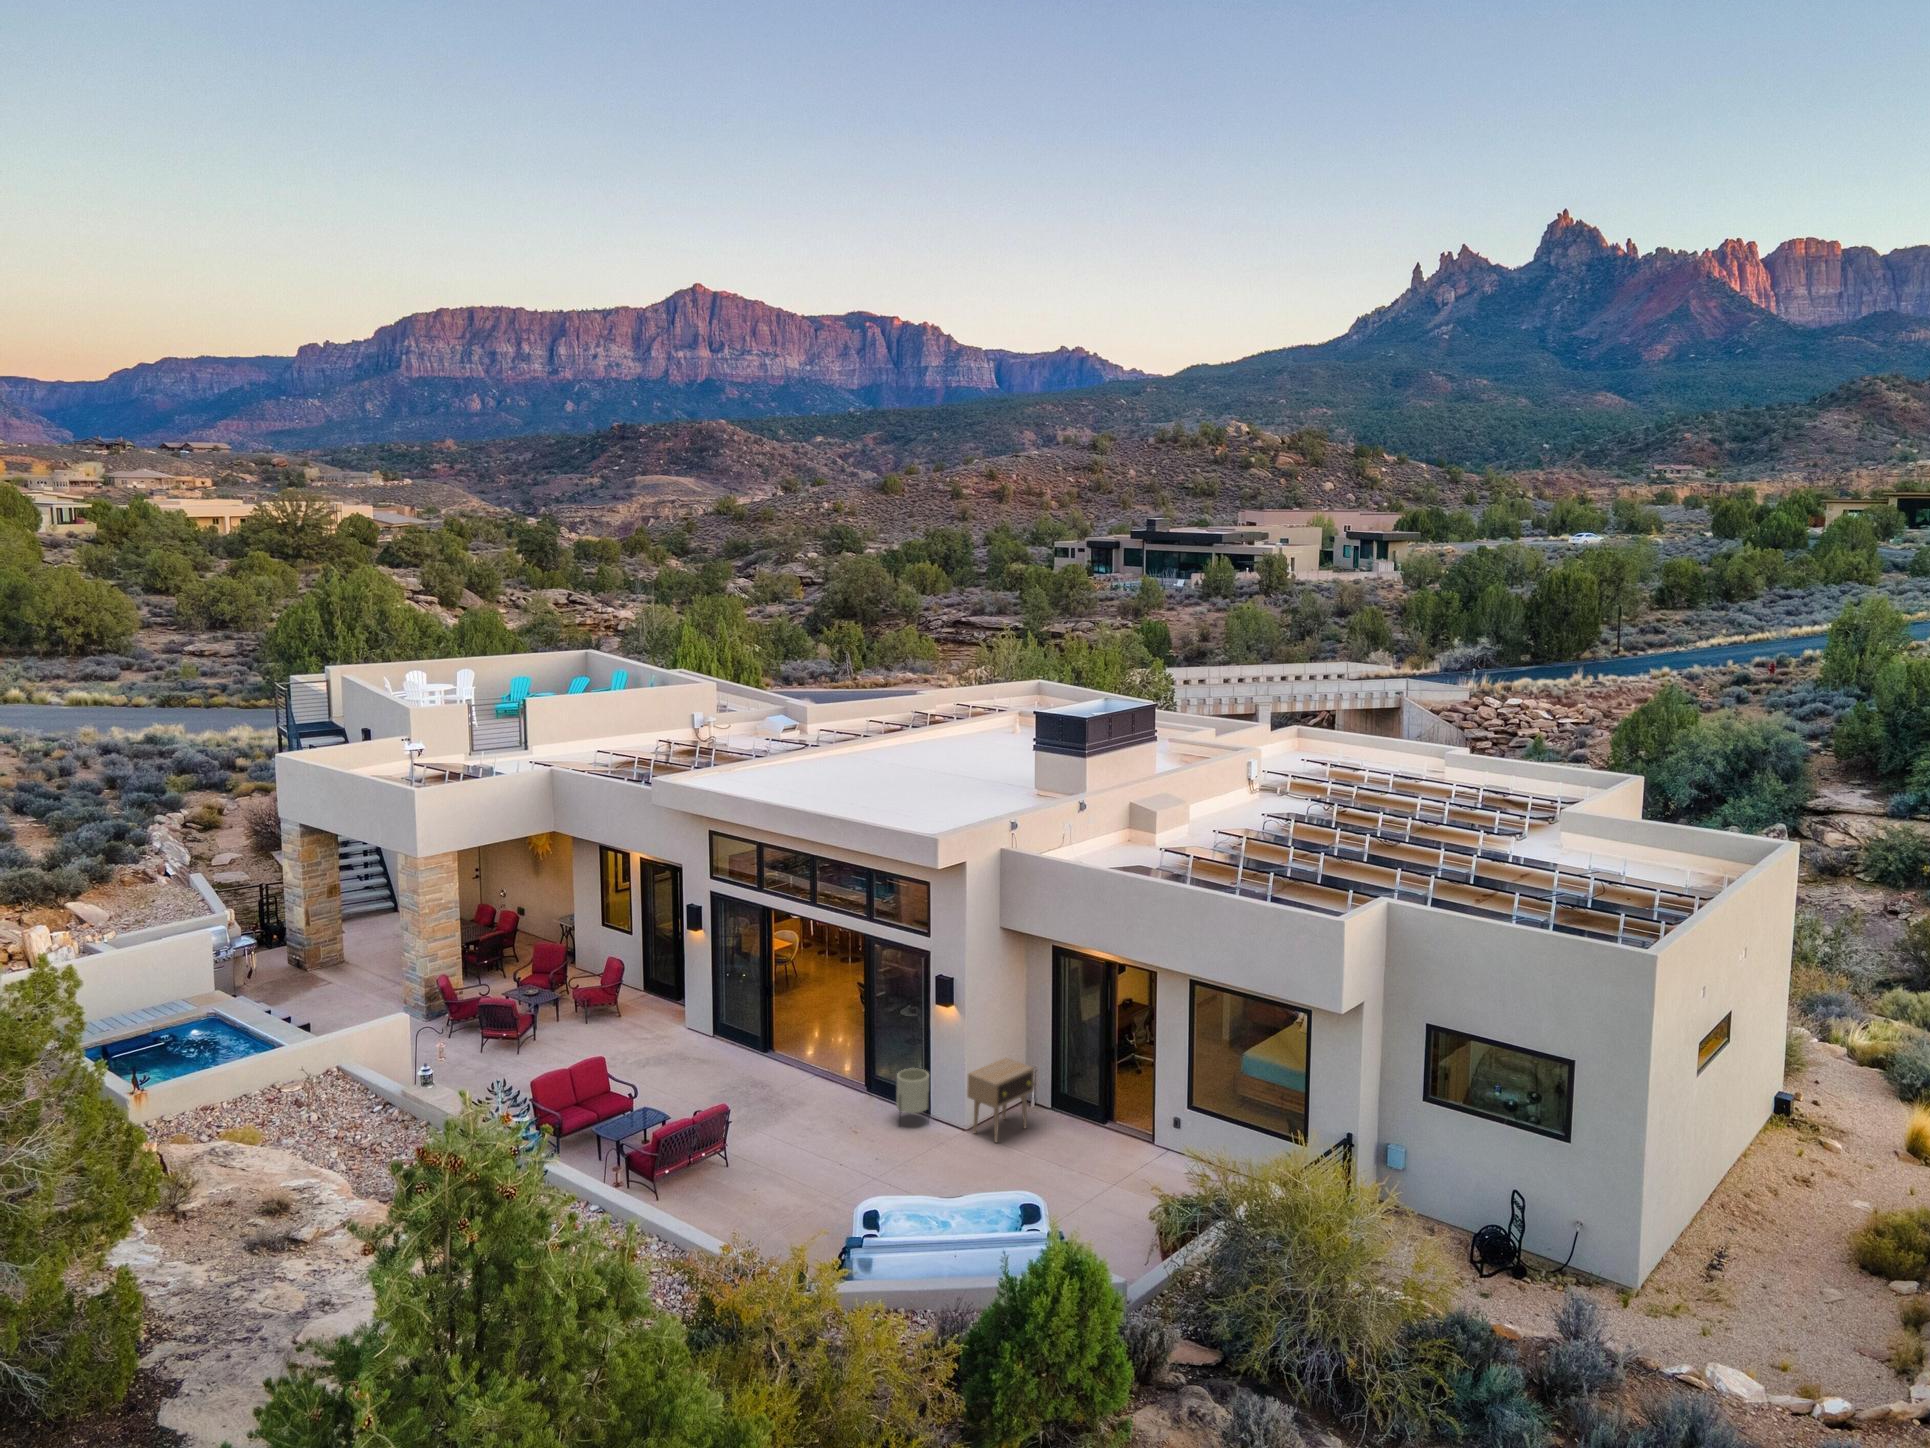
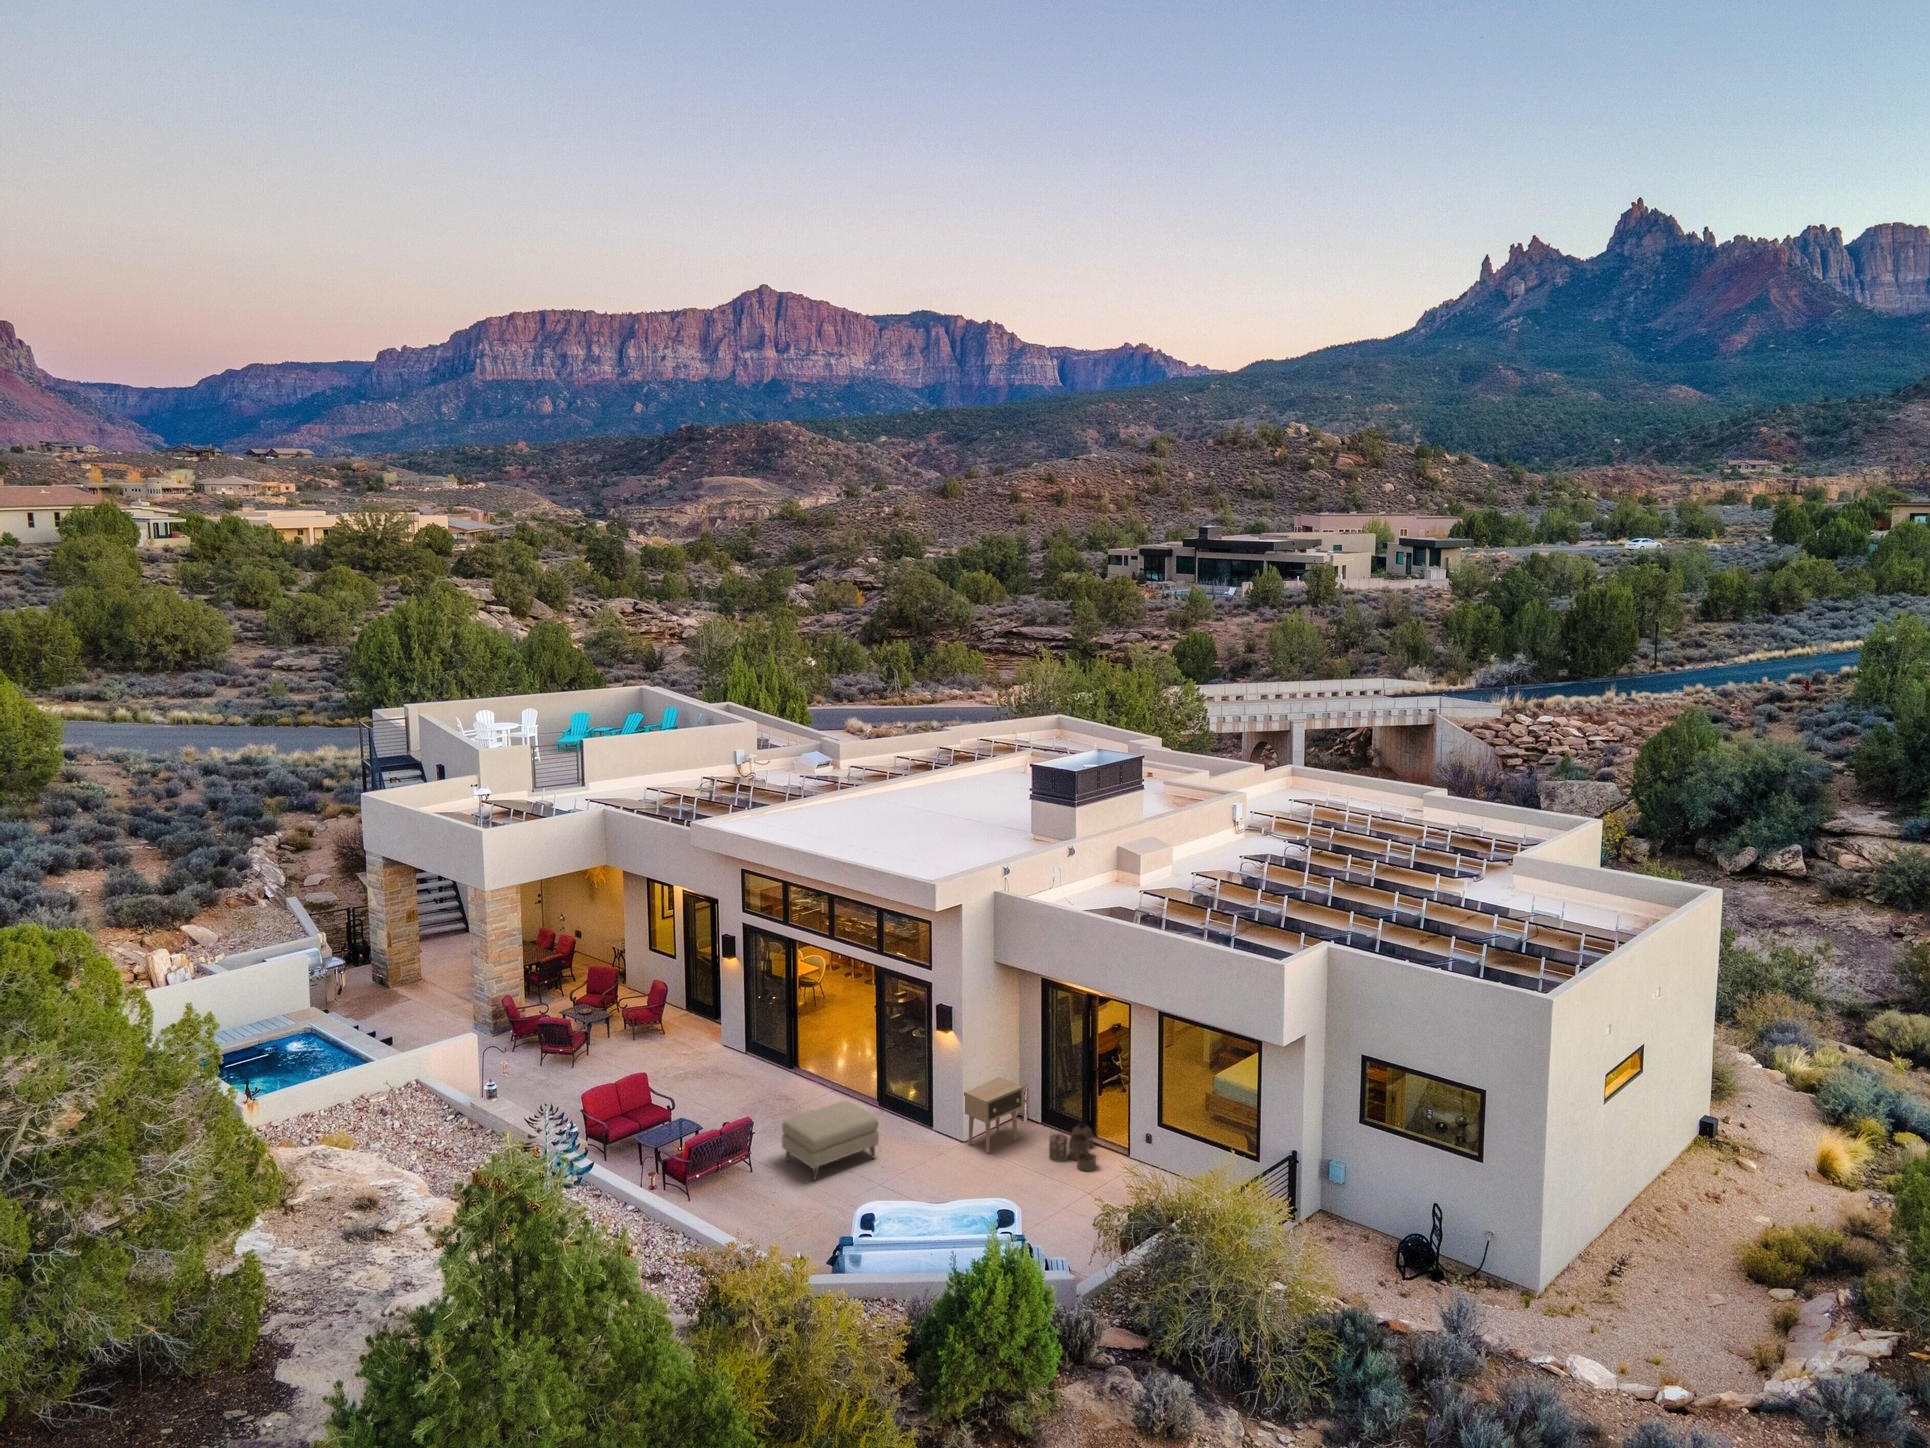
planter: present [896,1068,929,1113] -> none [901,1086,930,1138]
ottoman: none [763,1086,874,1176] -> present [782,1100,879,1180]
woven basket: none [1065,1107,1119,1160] -> present [1049,1125,1096,1171]

